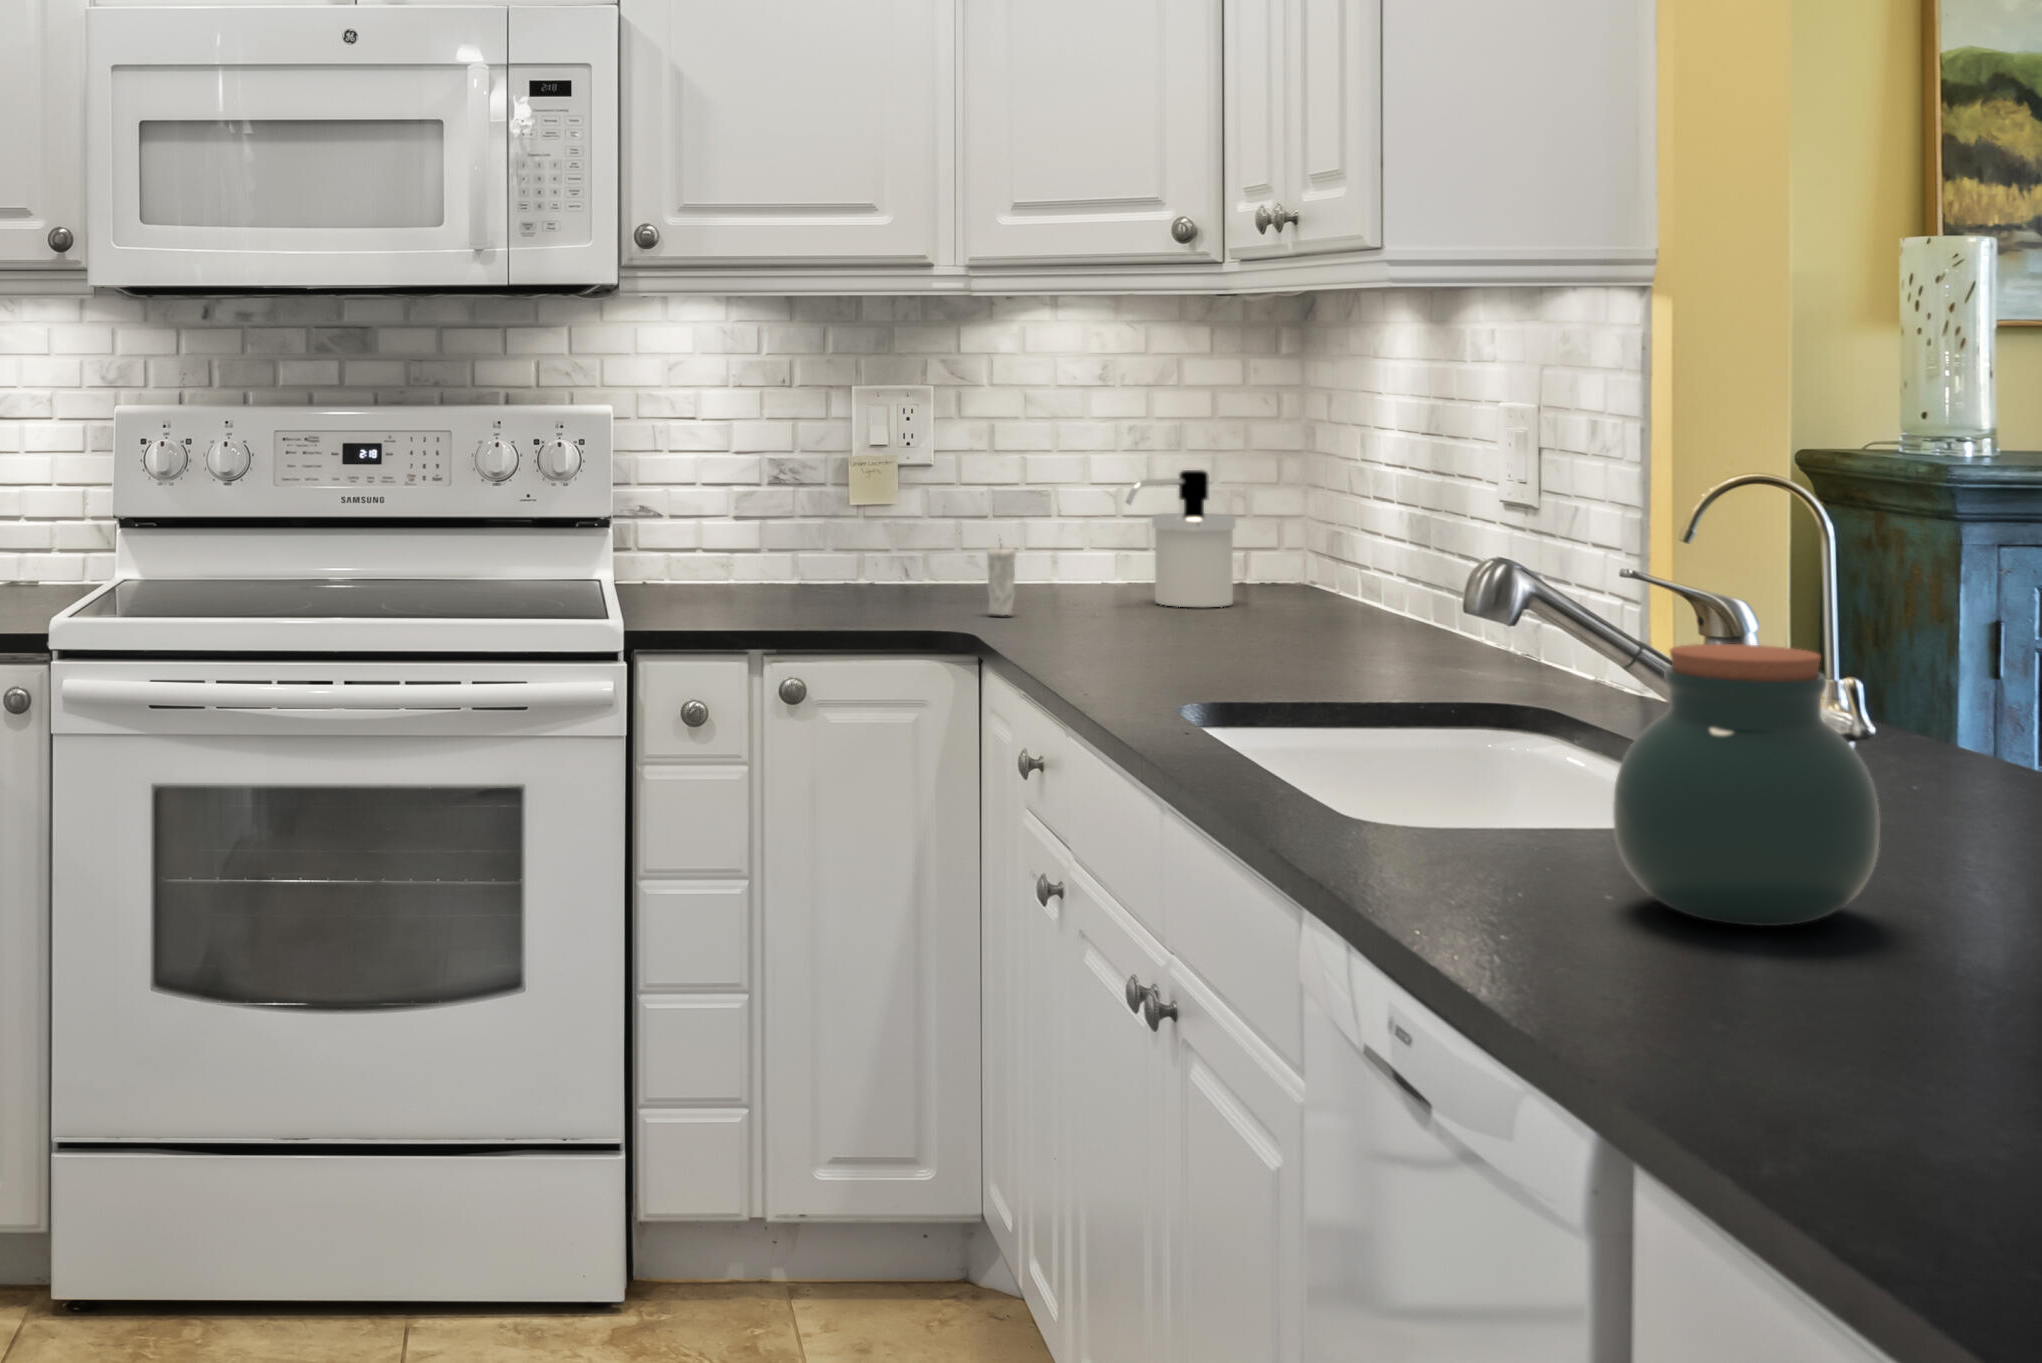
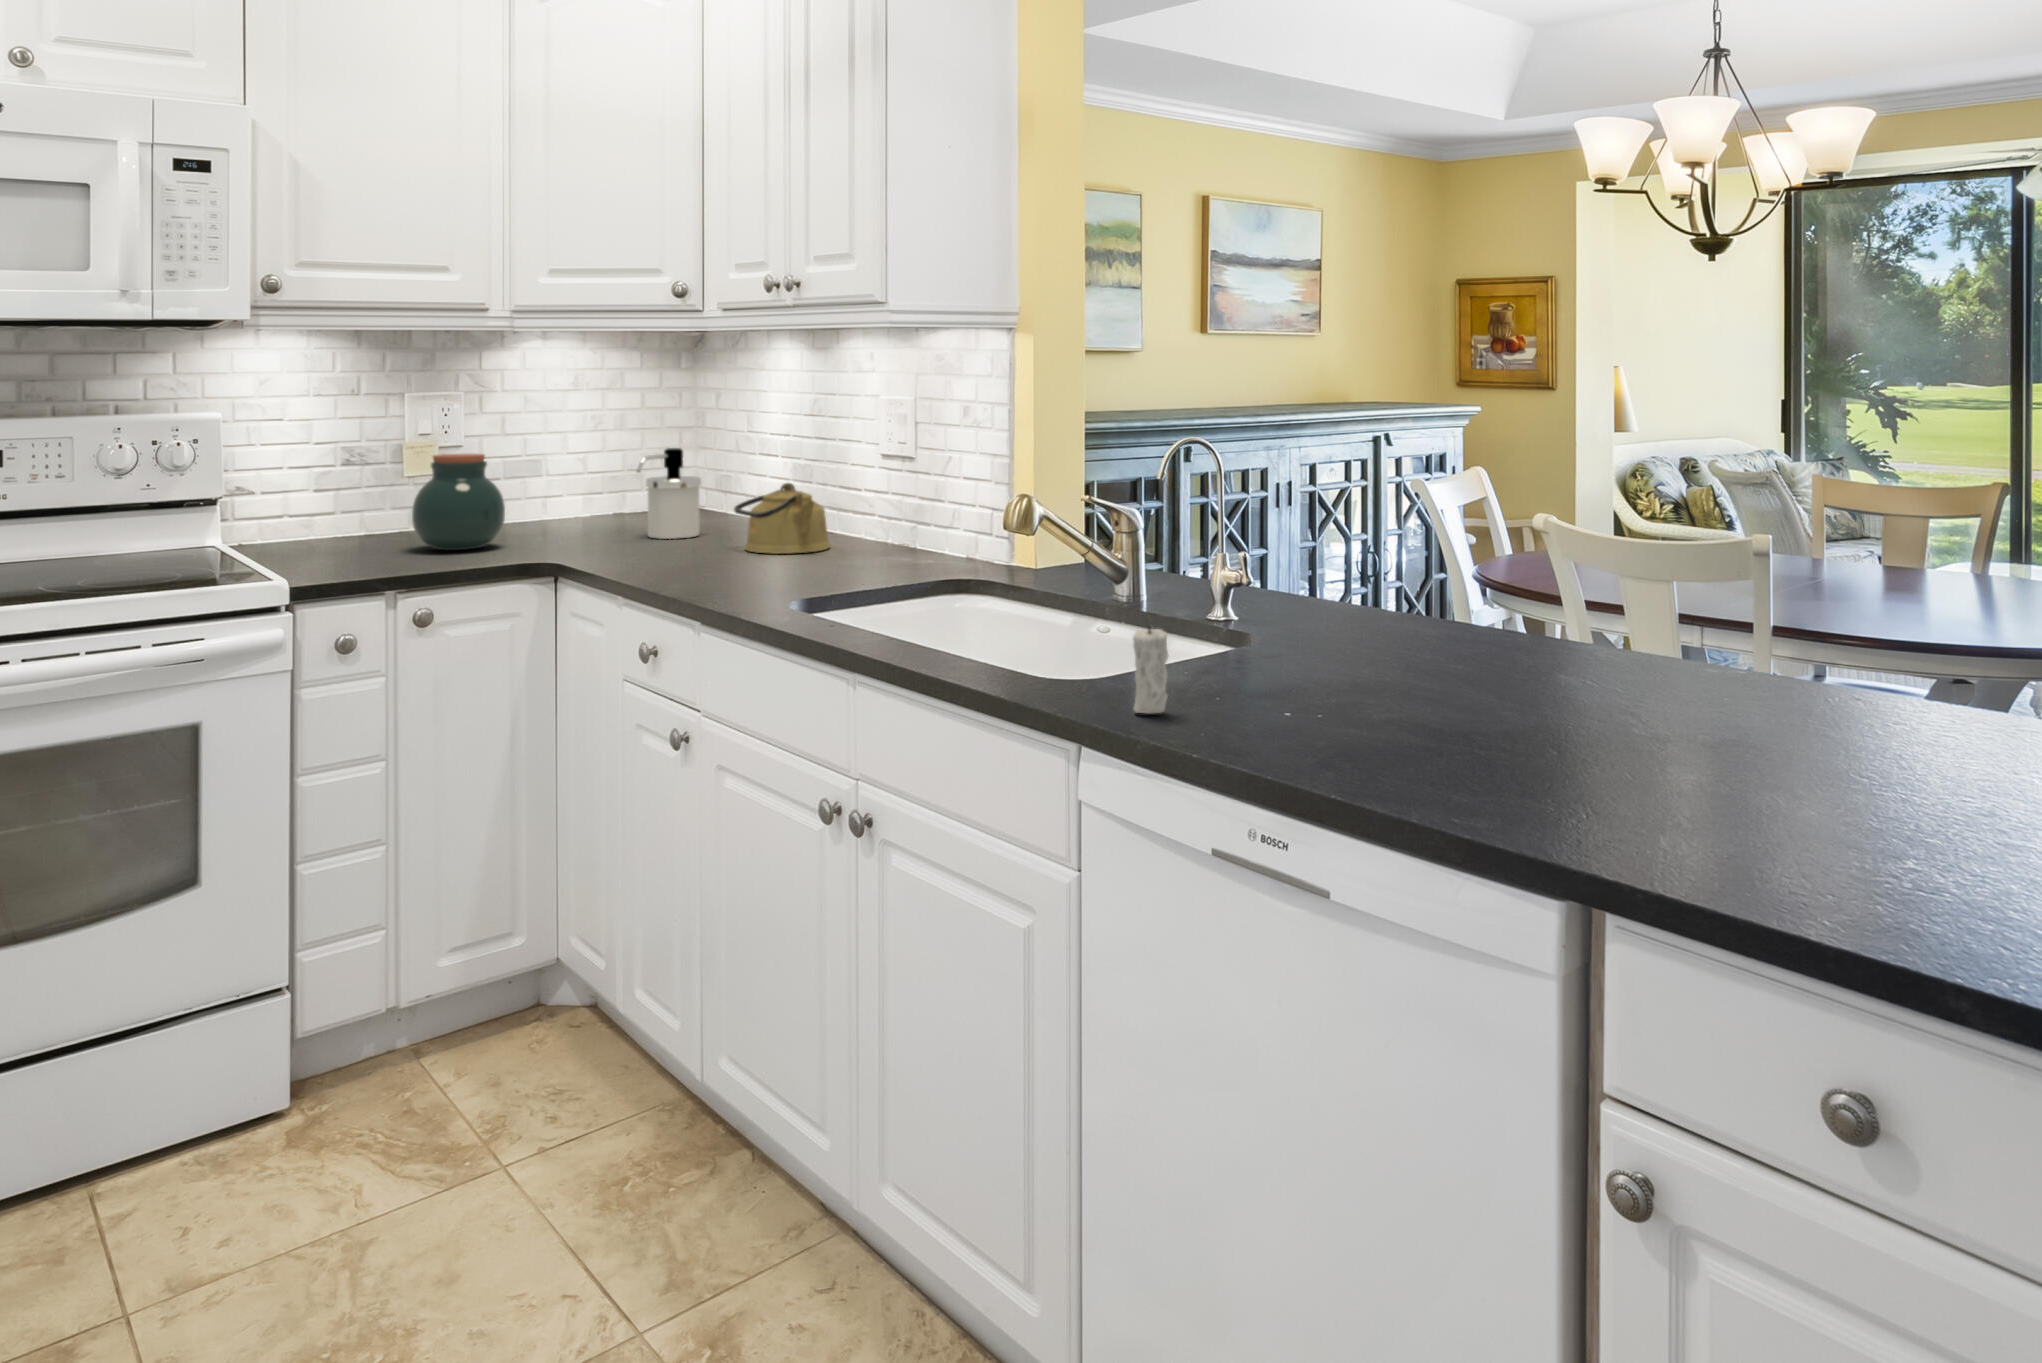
kettle: none [1246,529,1393,640] -> present [734,483,830,554]
candle: present [987,546,1016,615] -> present [1133,620,1169,713]
jar: present [1613,644,1879,926] -> present [412,454,505,550]

